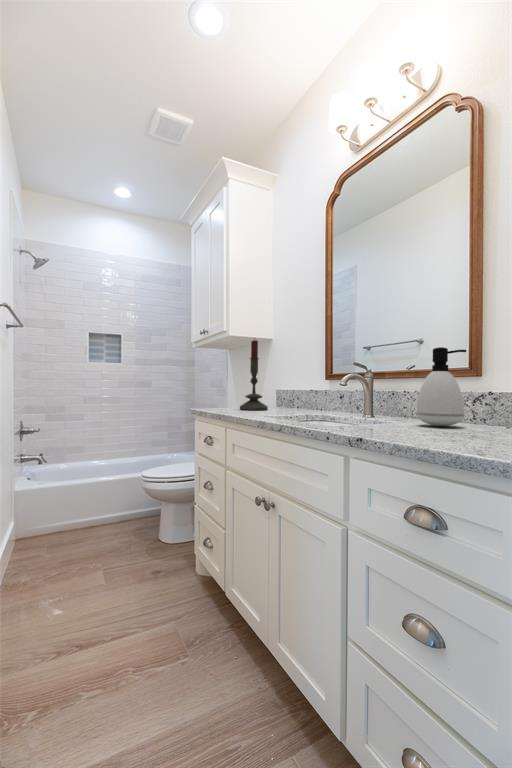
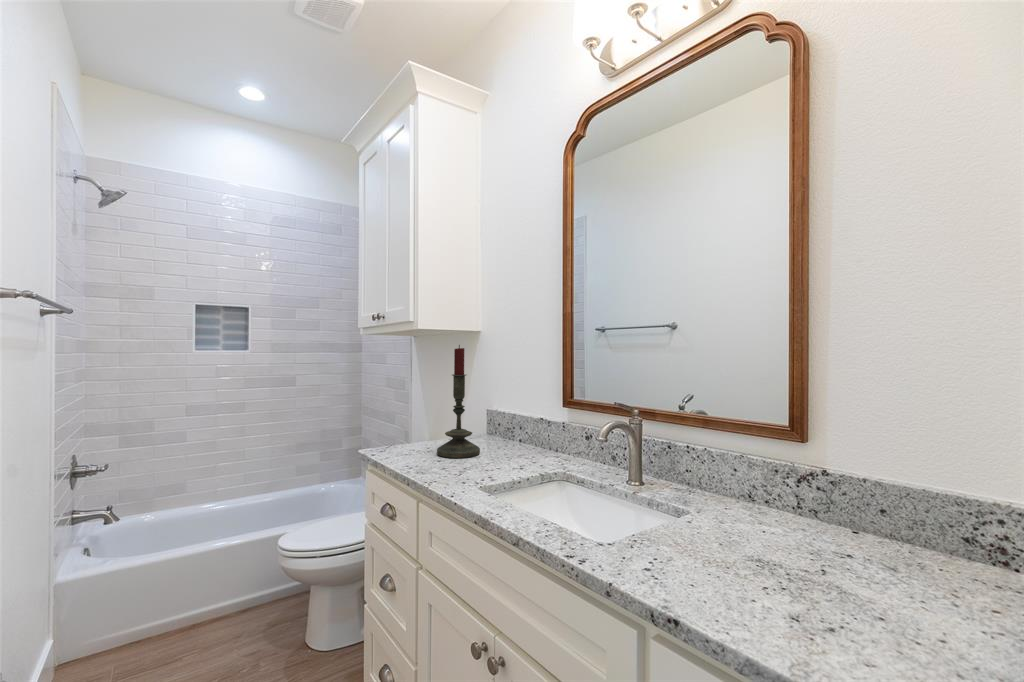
soap dispenser: present [417,347,466,426] -> none [724,411,799,536]

